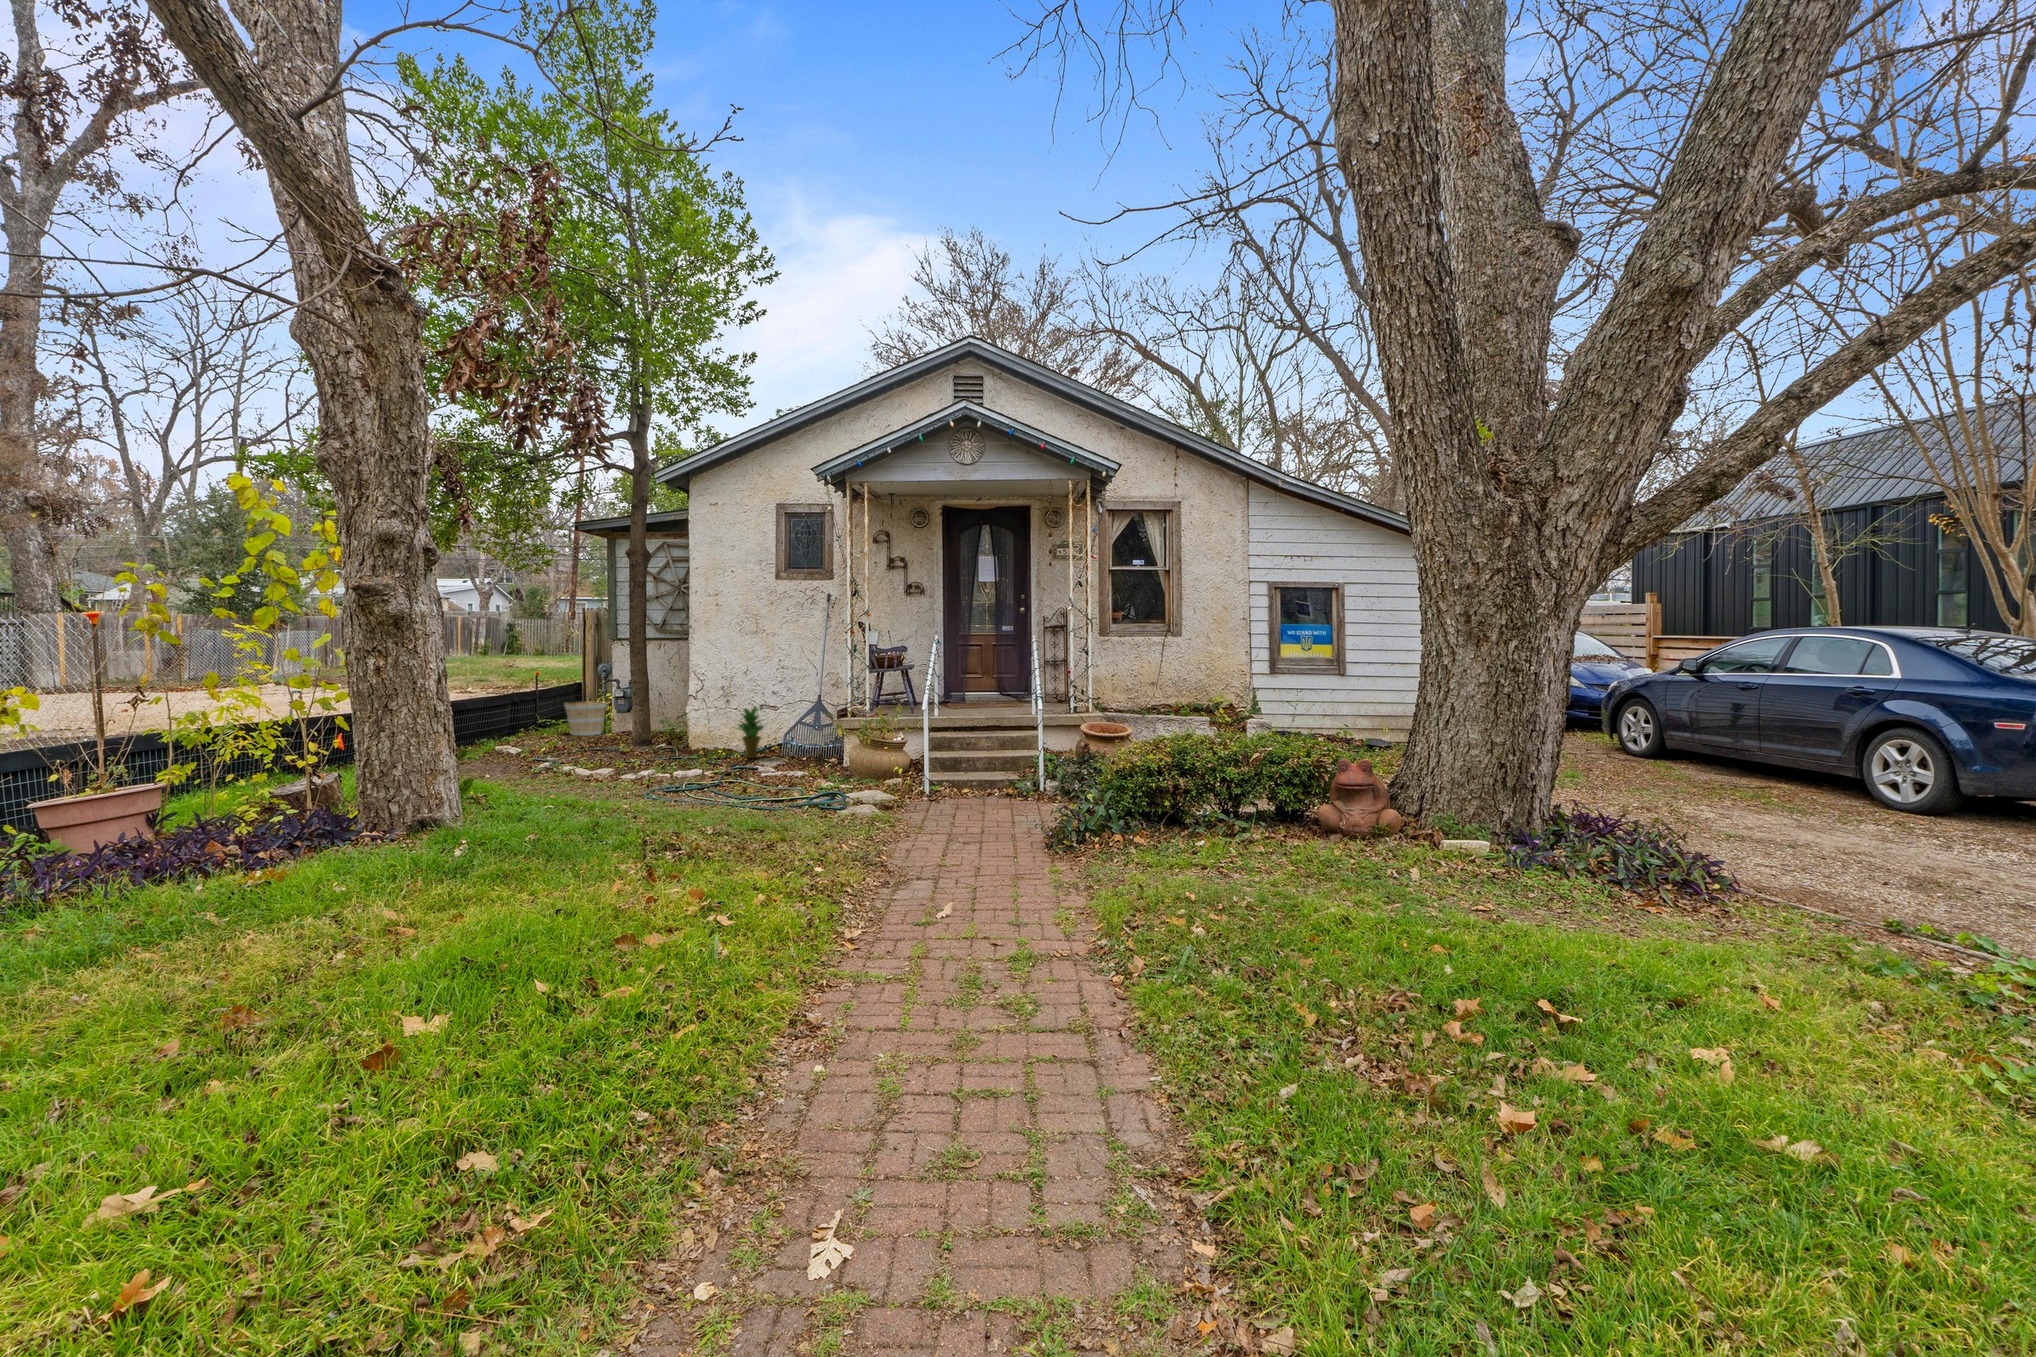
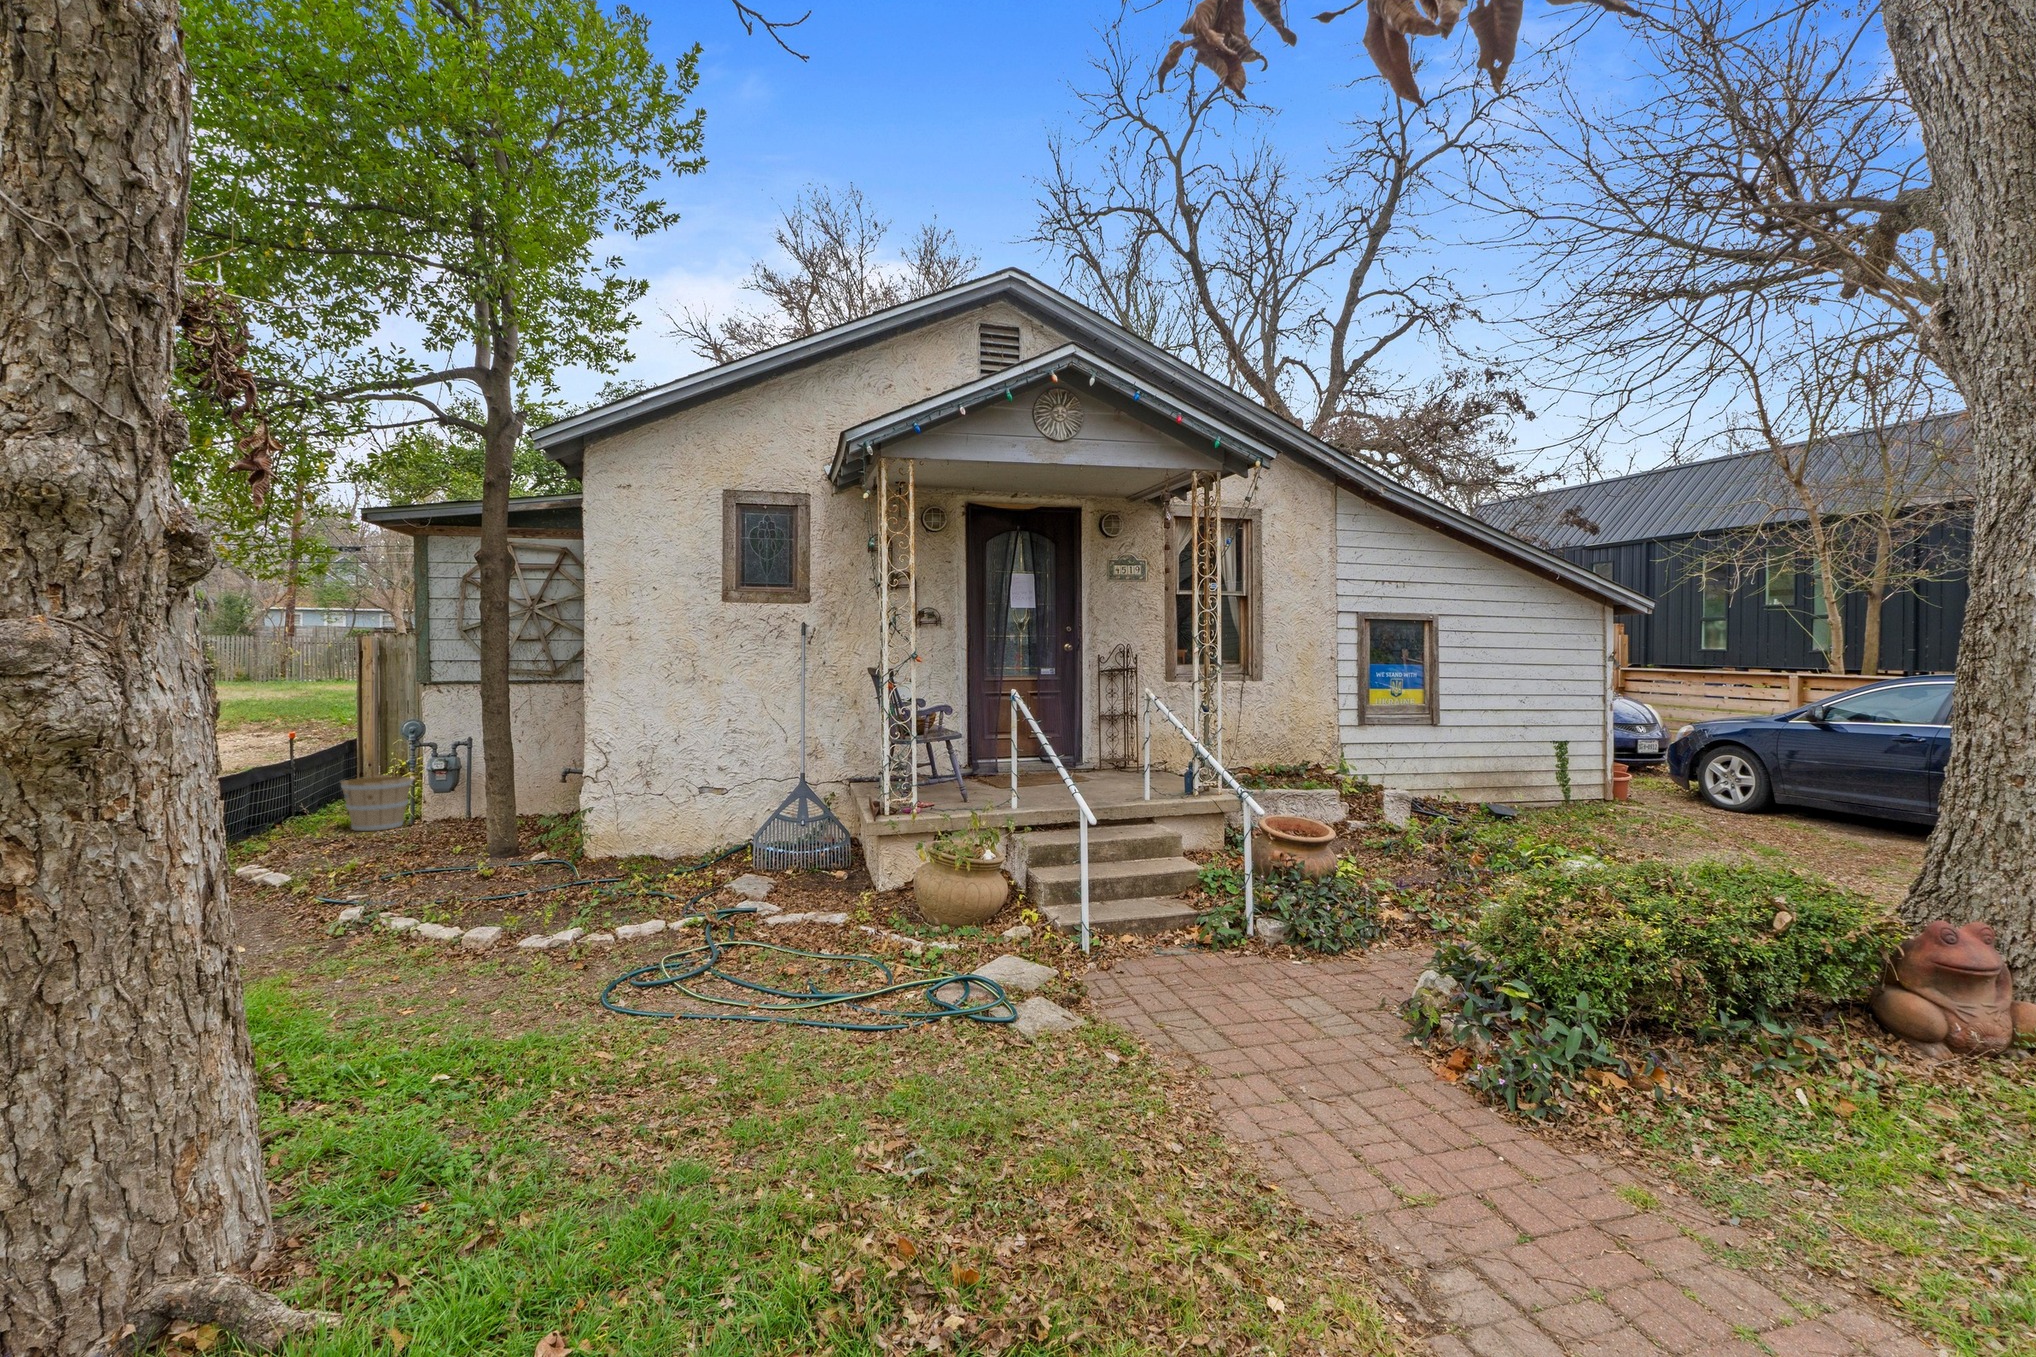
potted plant: present [738,707,764,758] -> none [666,791,729,872]

